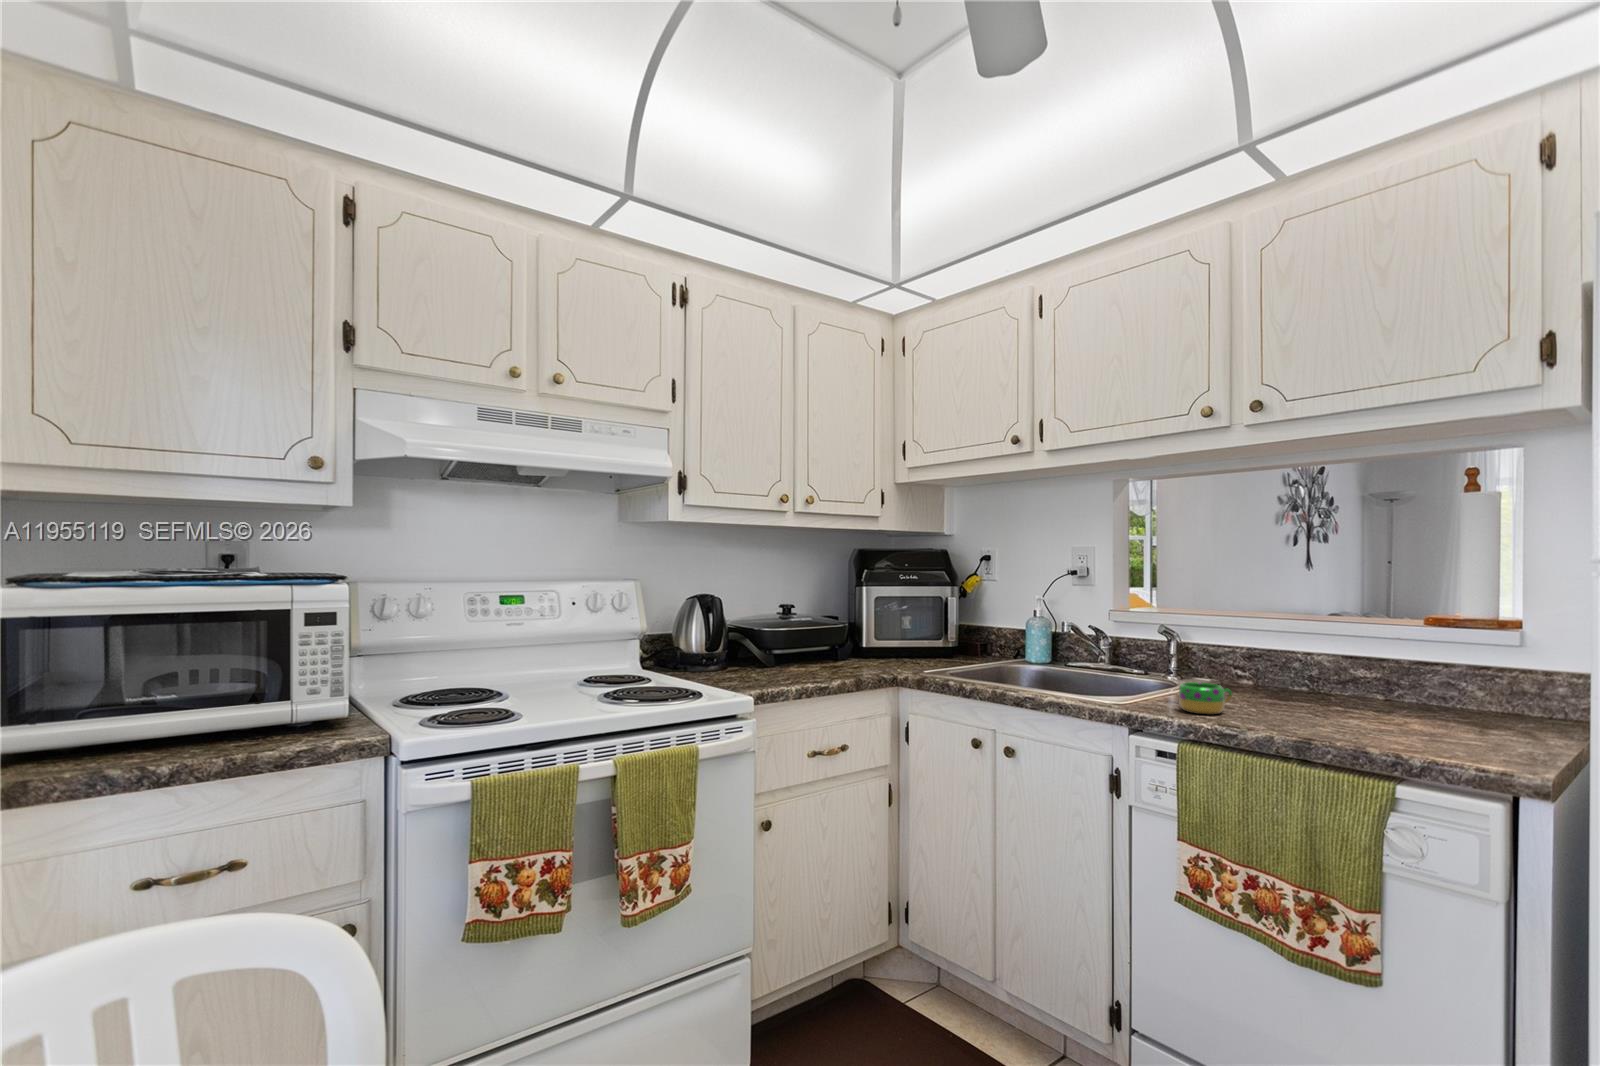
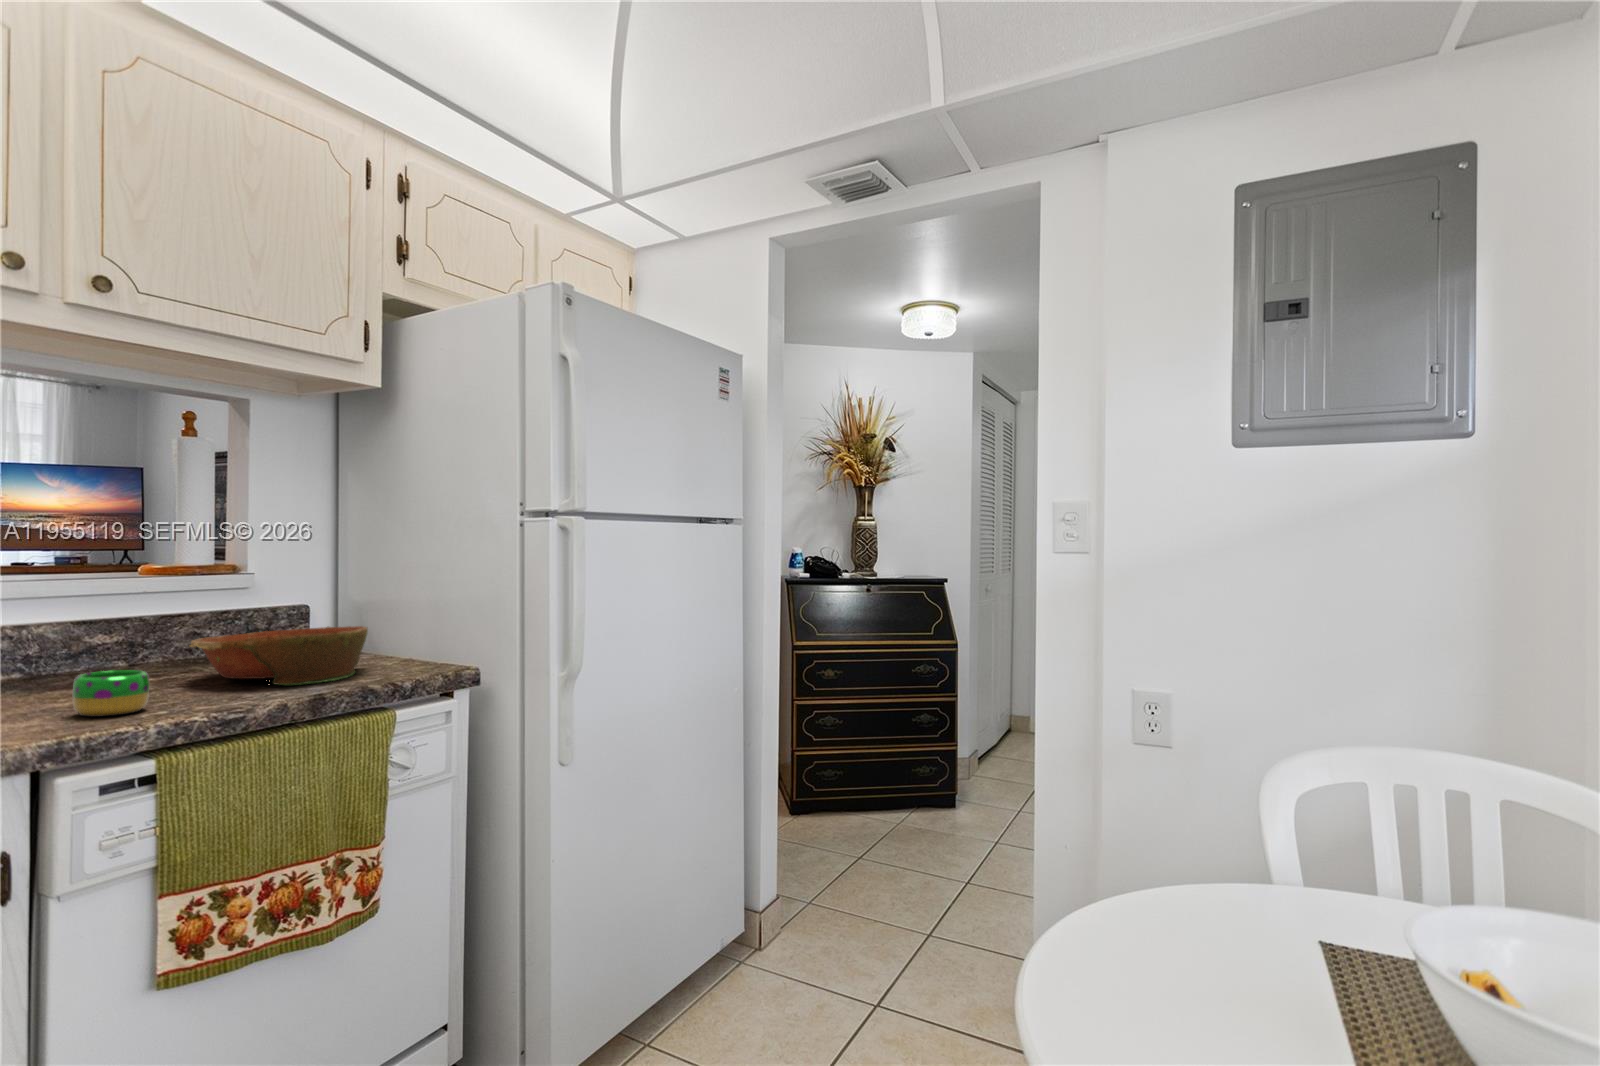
bowl: none [1299,678,1484,742] -> present [190,626,368,685]

